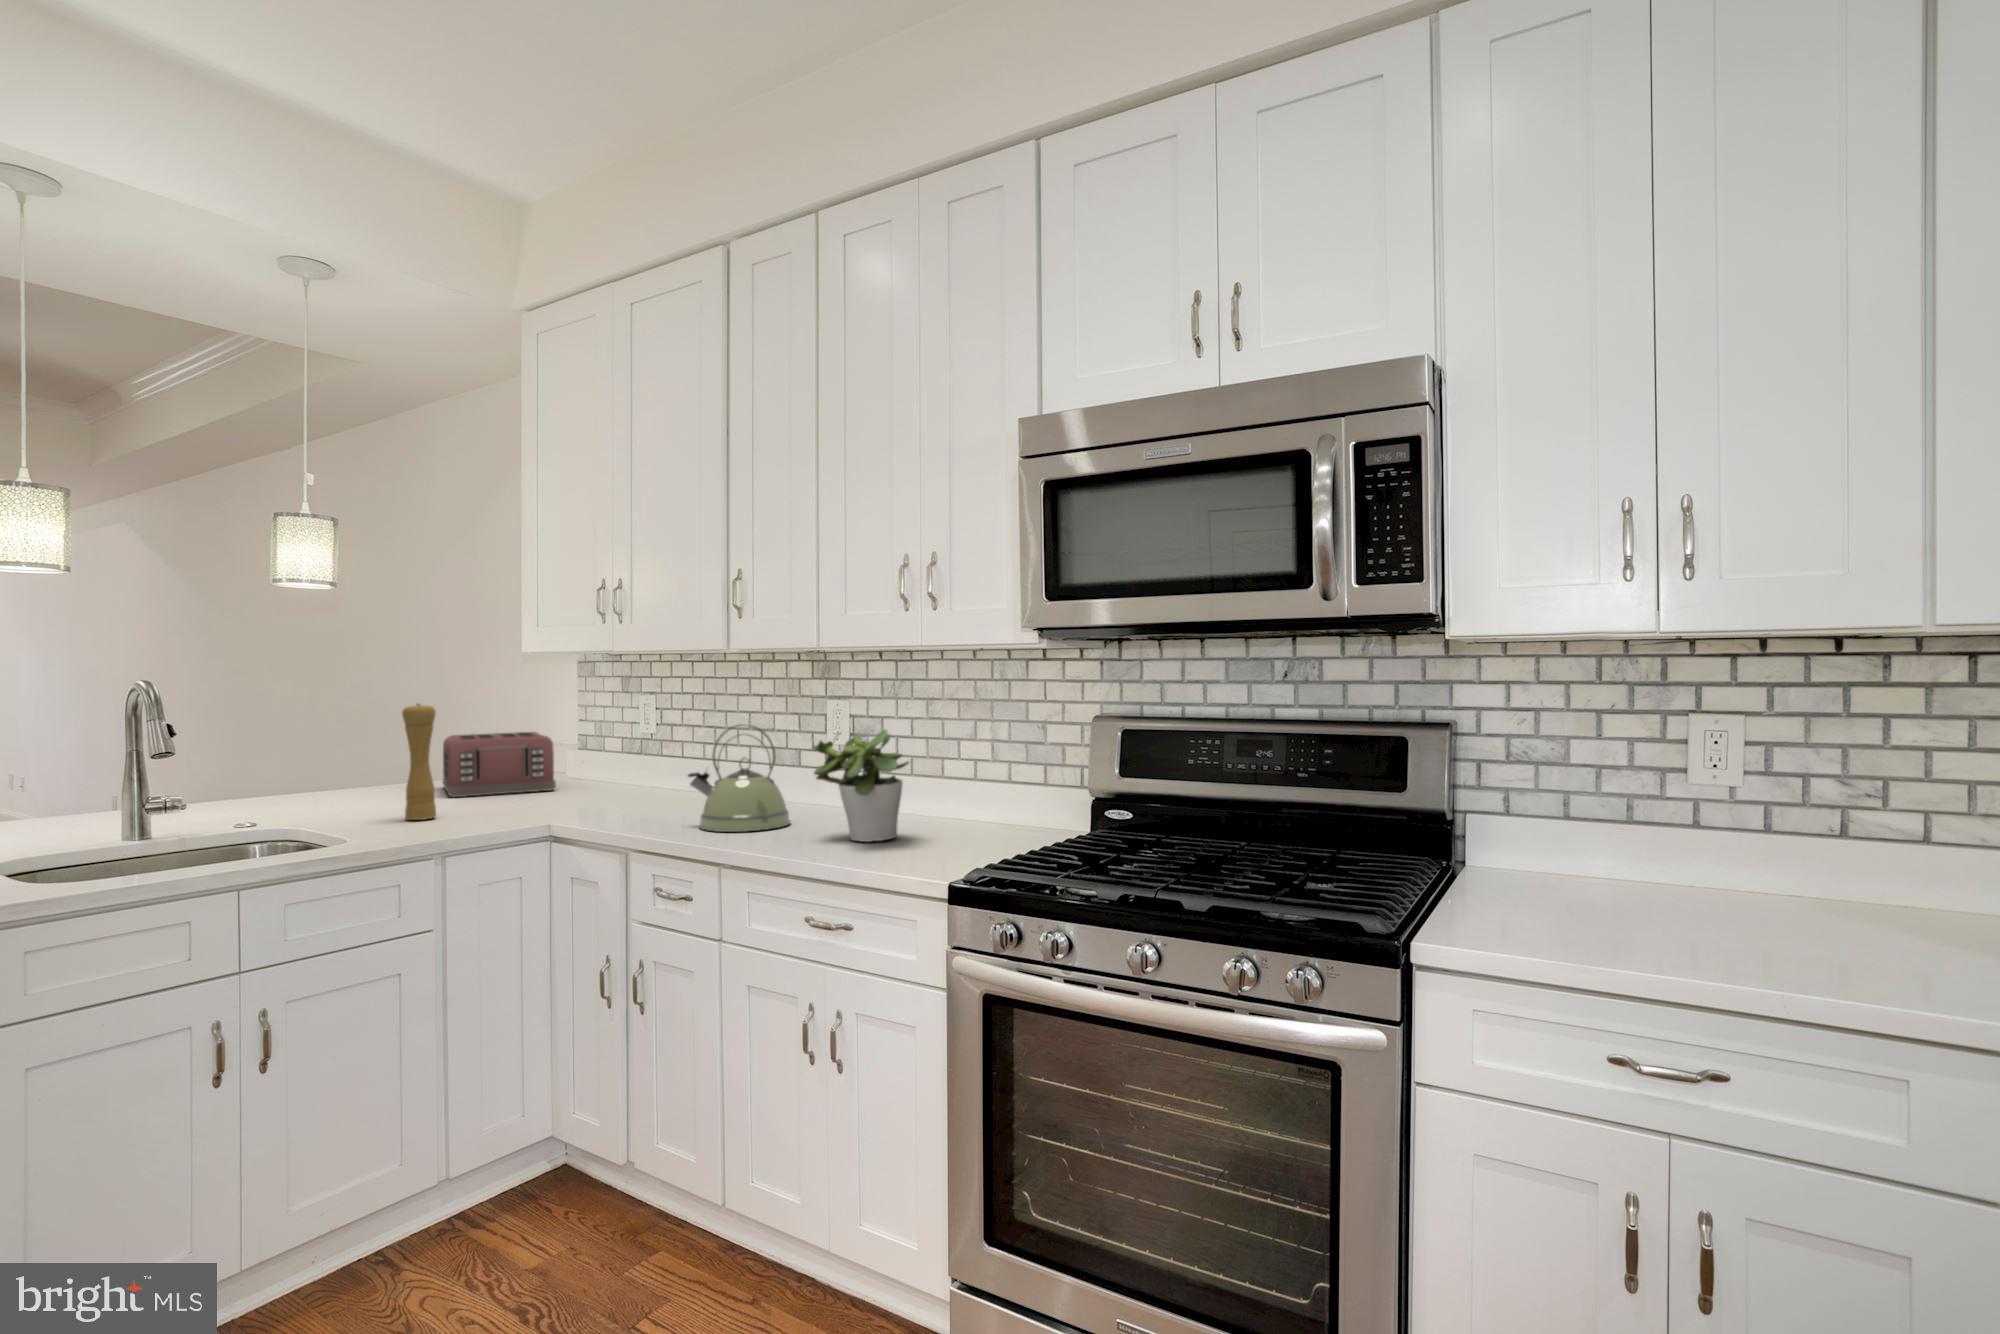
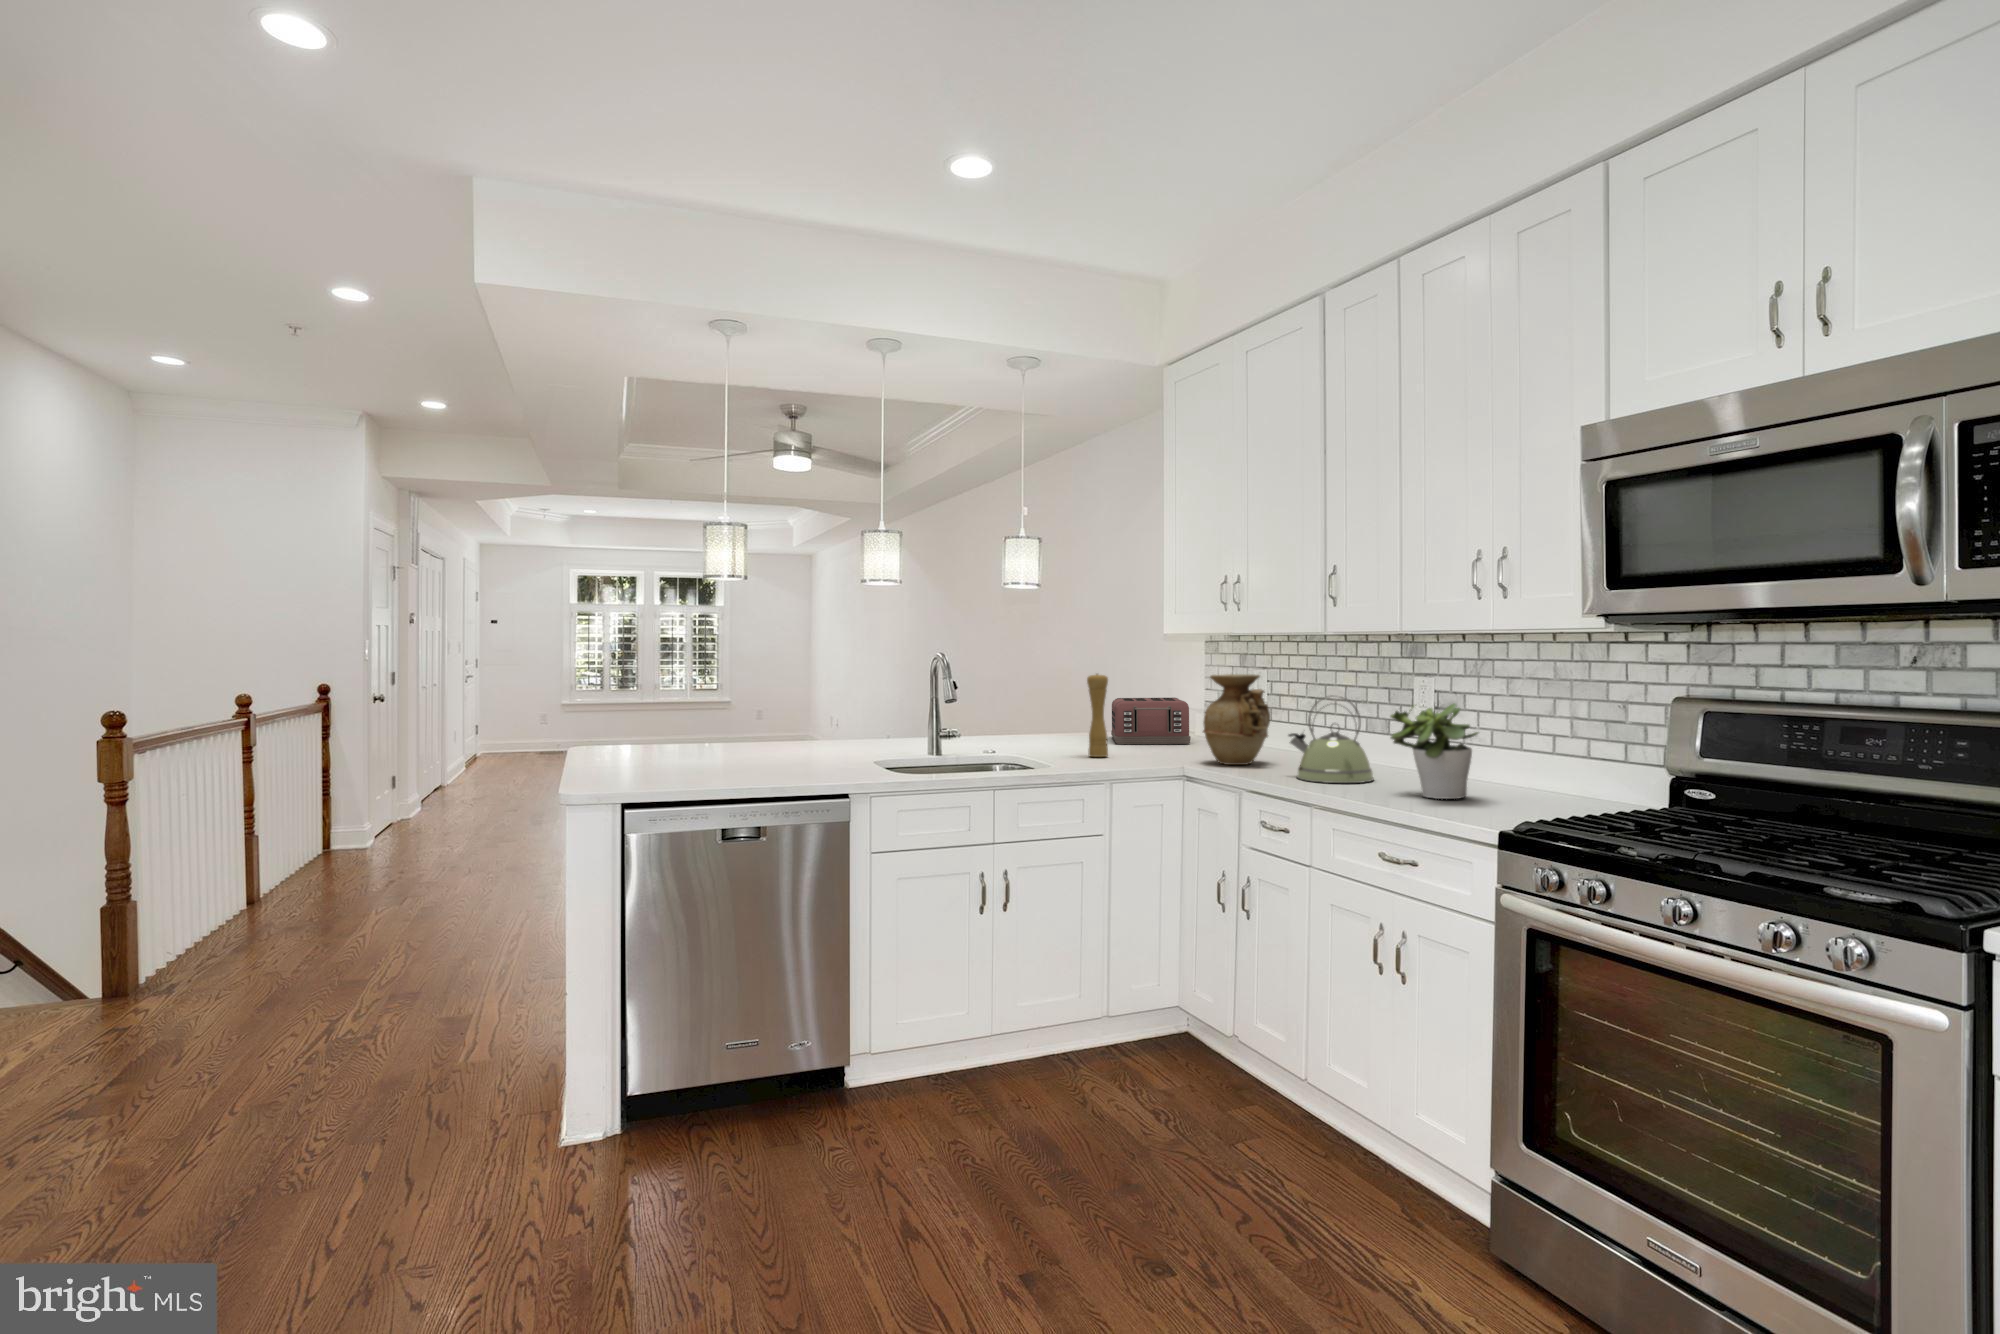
vase: none [573,700,662,817] -> present [1203,674,1270,765]

